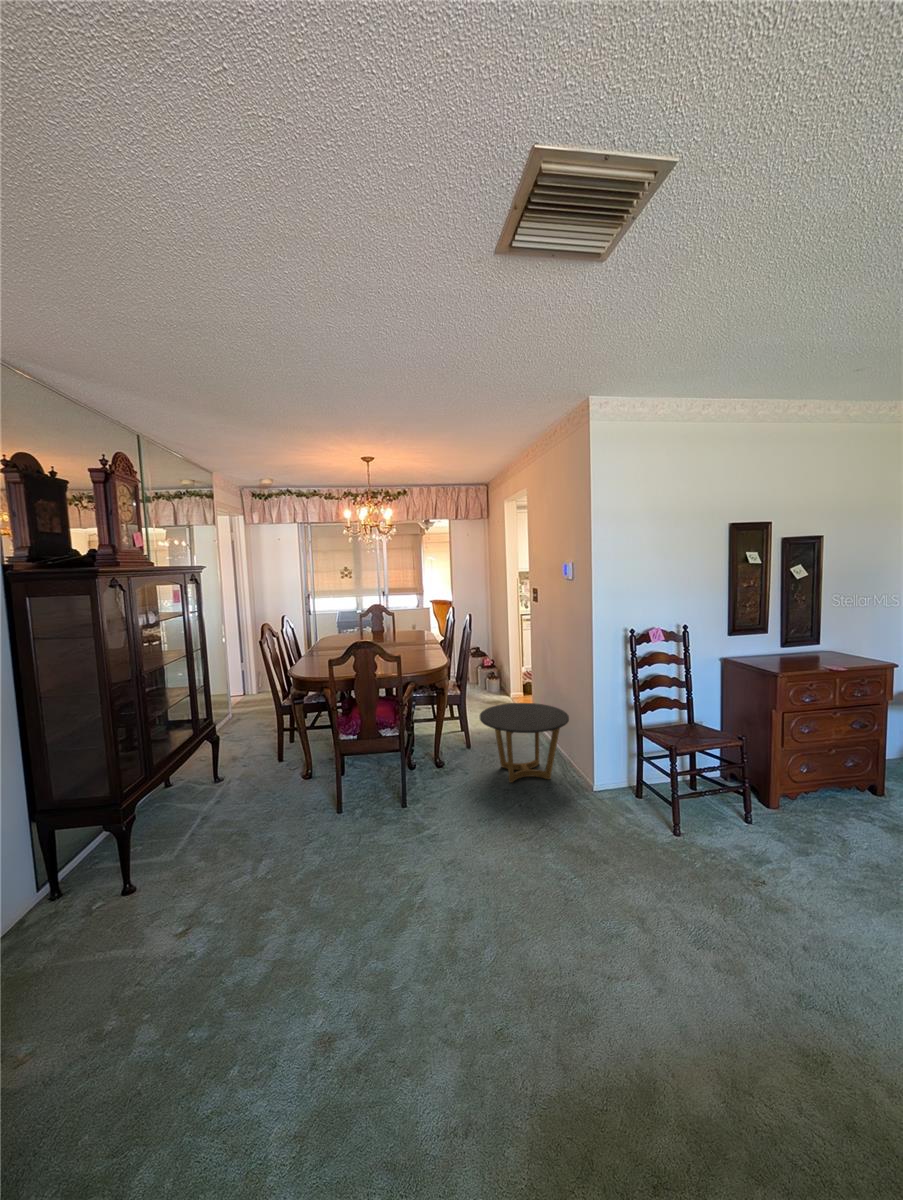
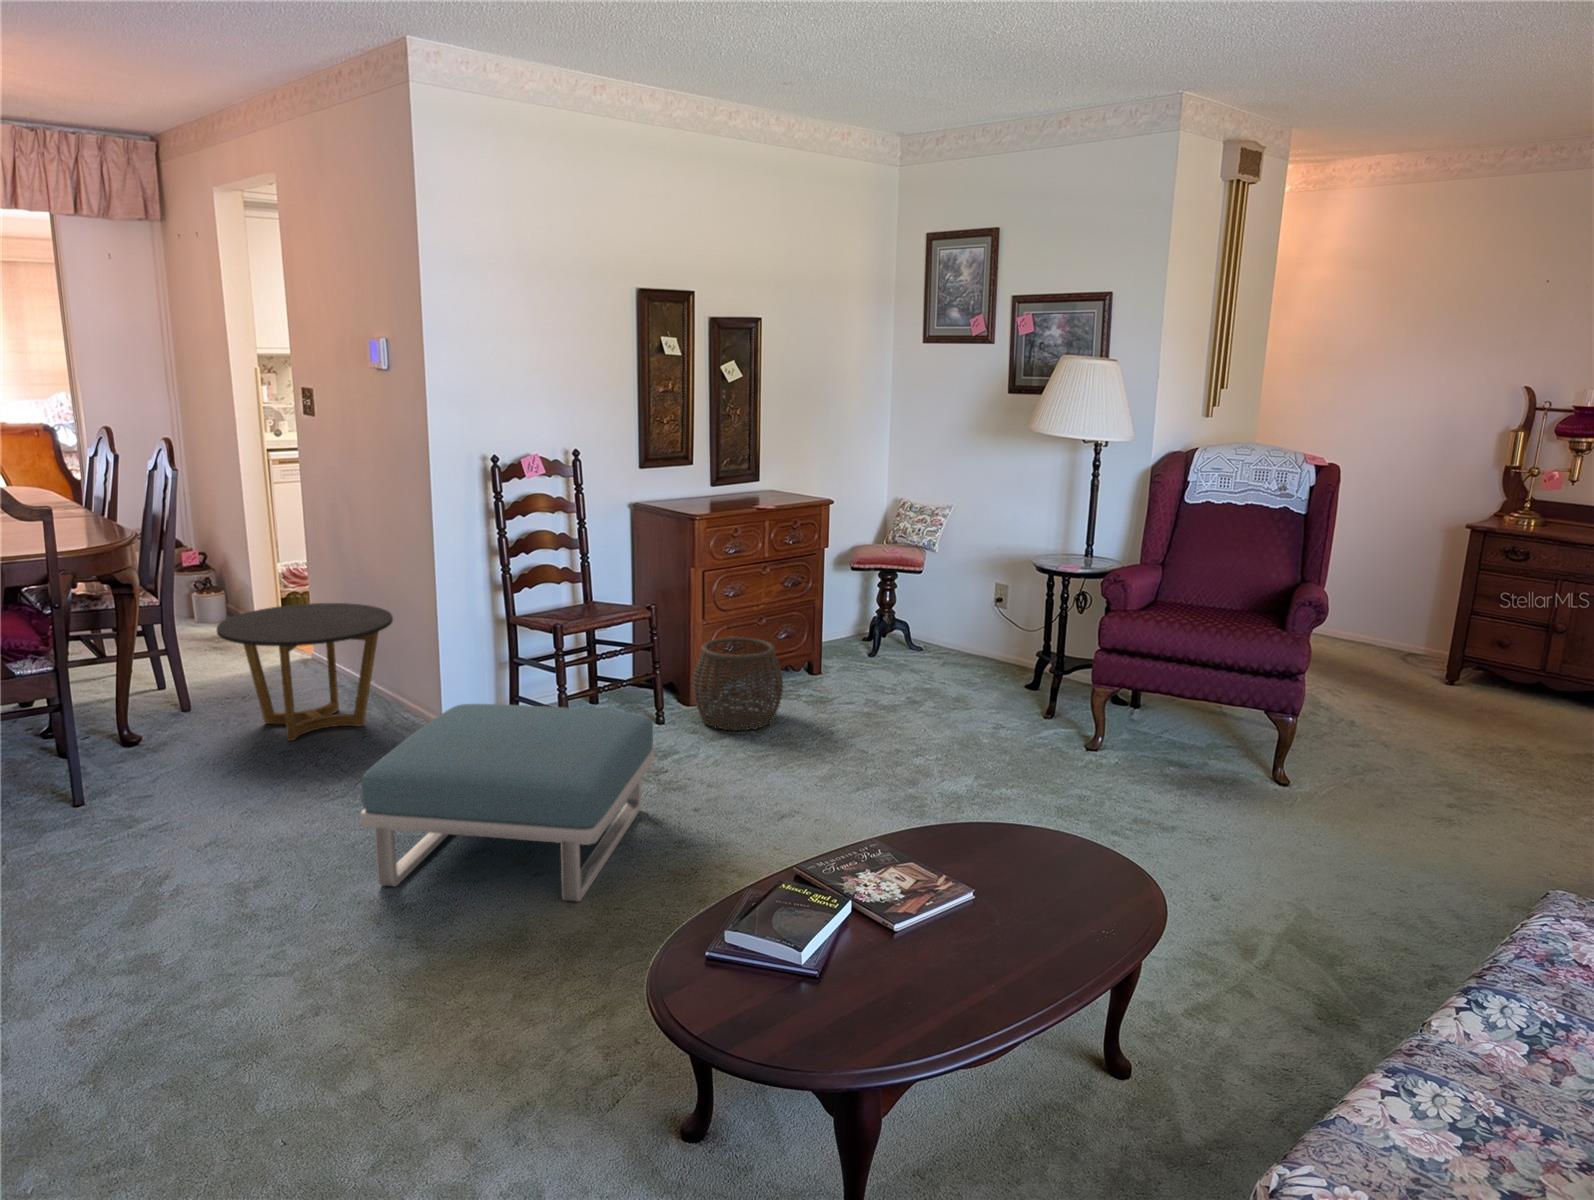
woven basket: none [774,765,862,847] -> present [692,637,783,731]
footstool: none [525,799,755,1033] -> present [360,704,654,901]

